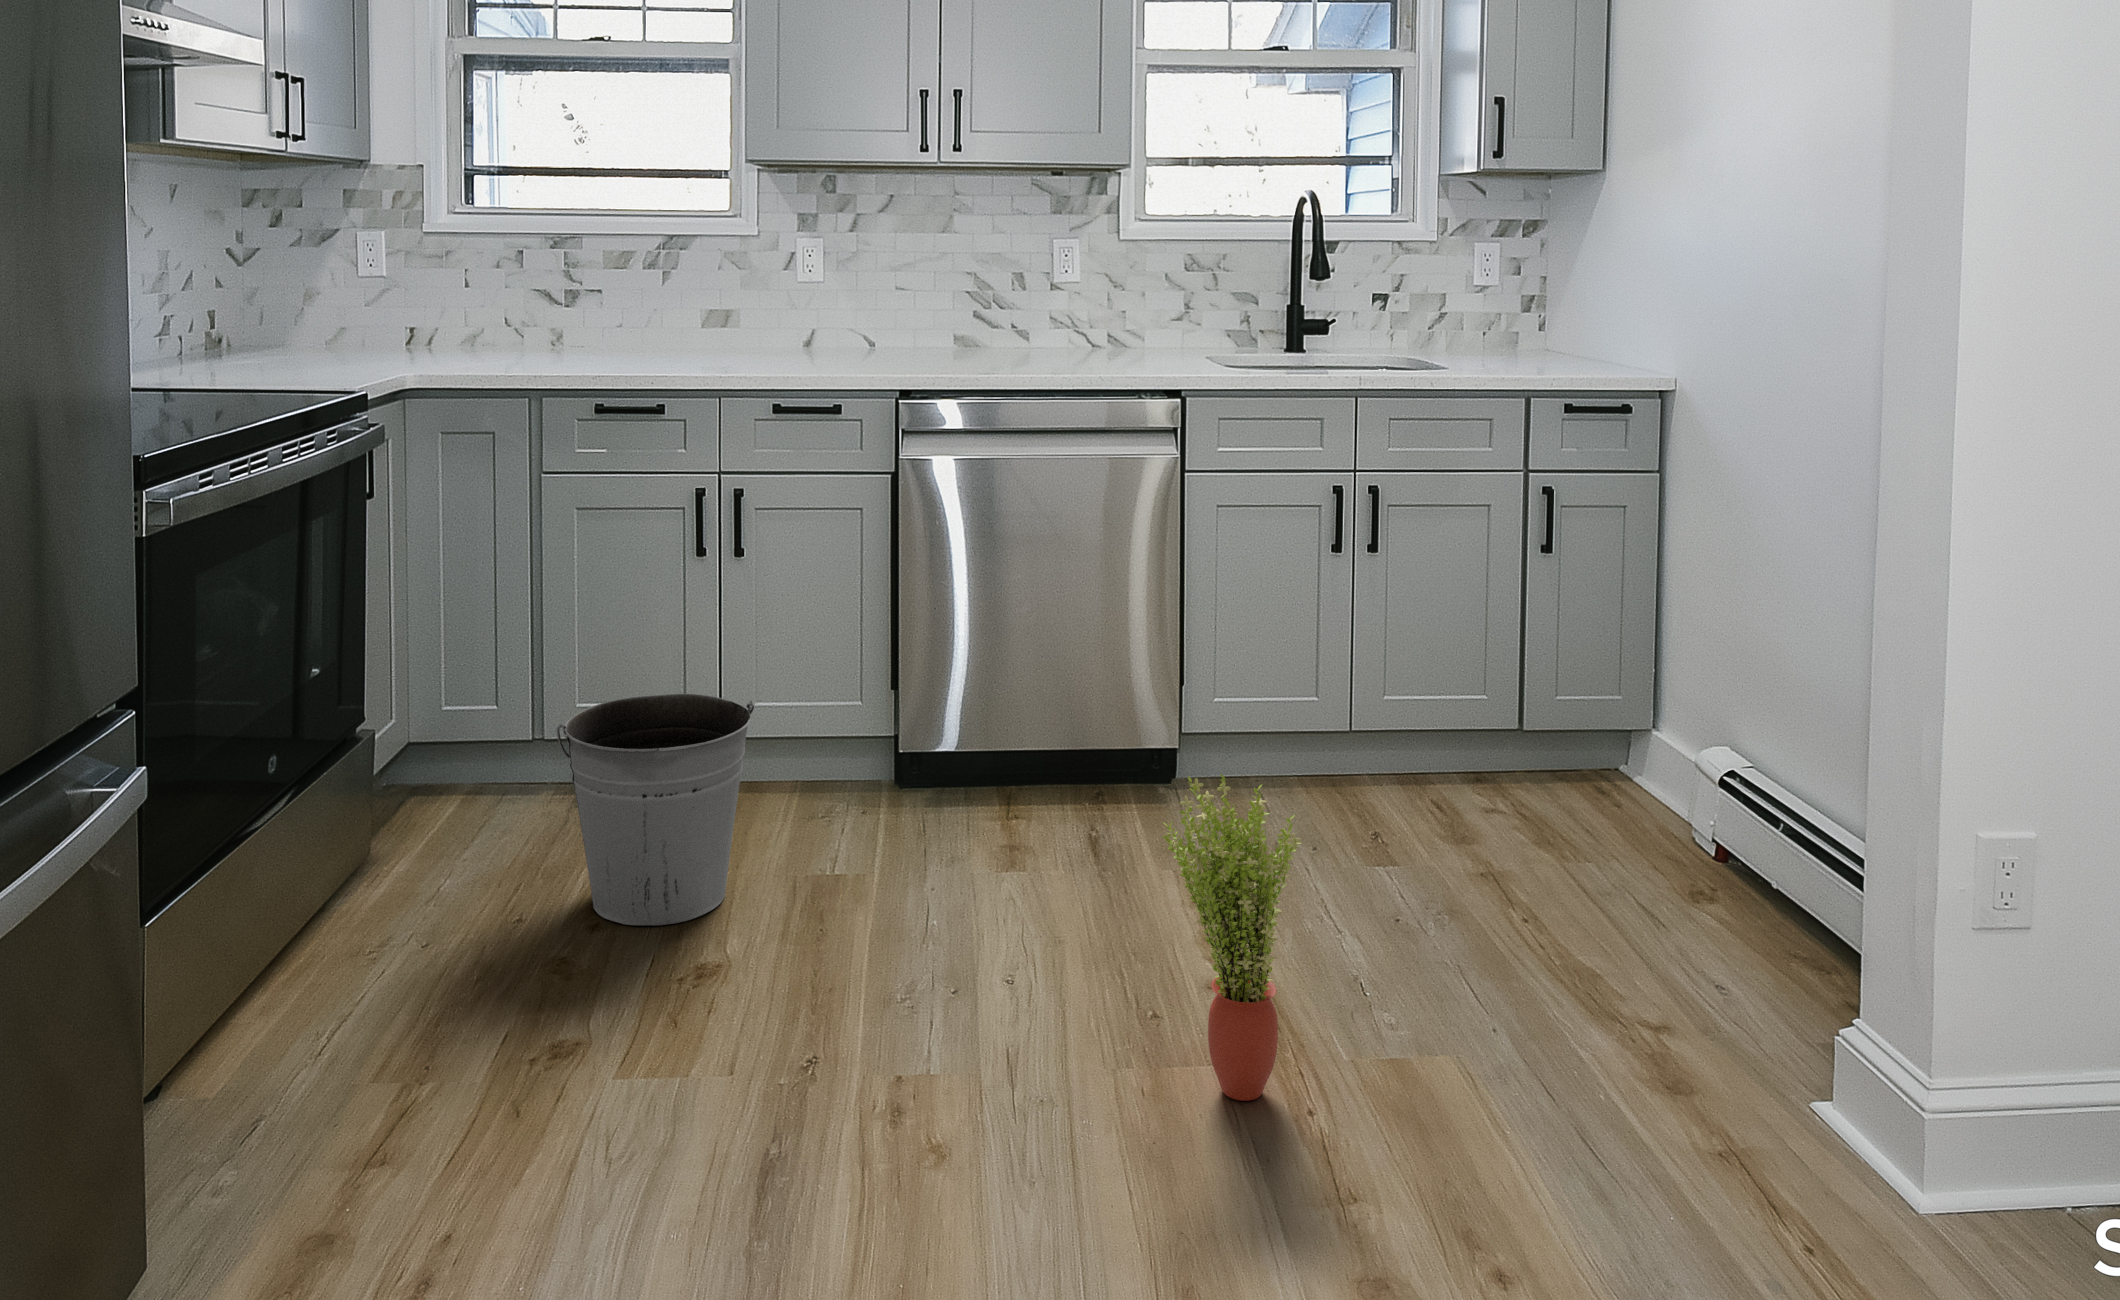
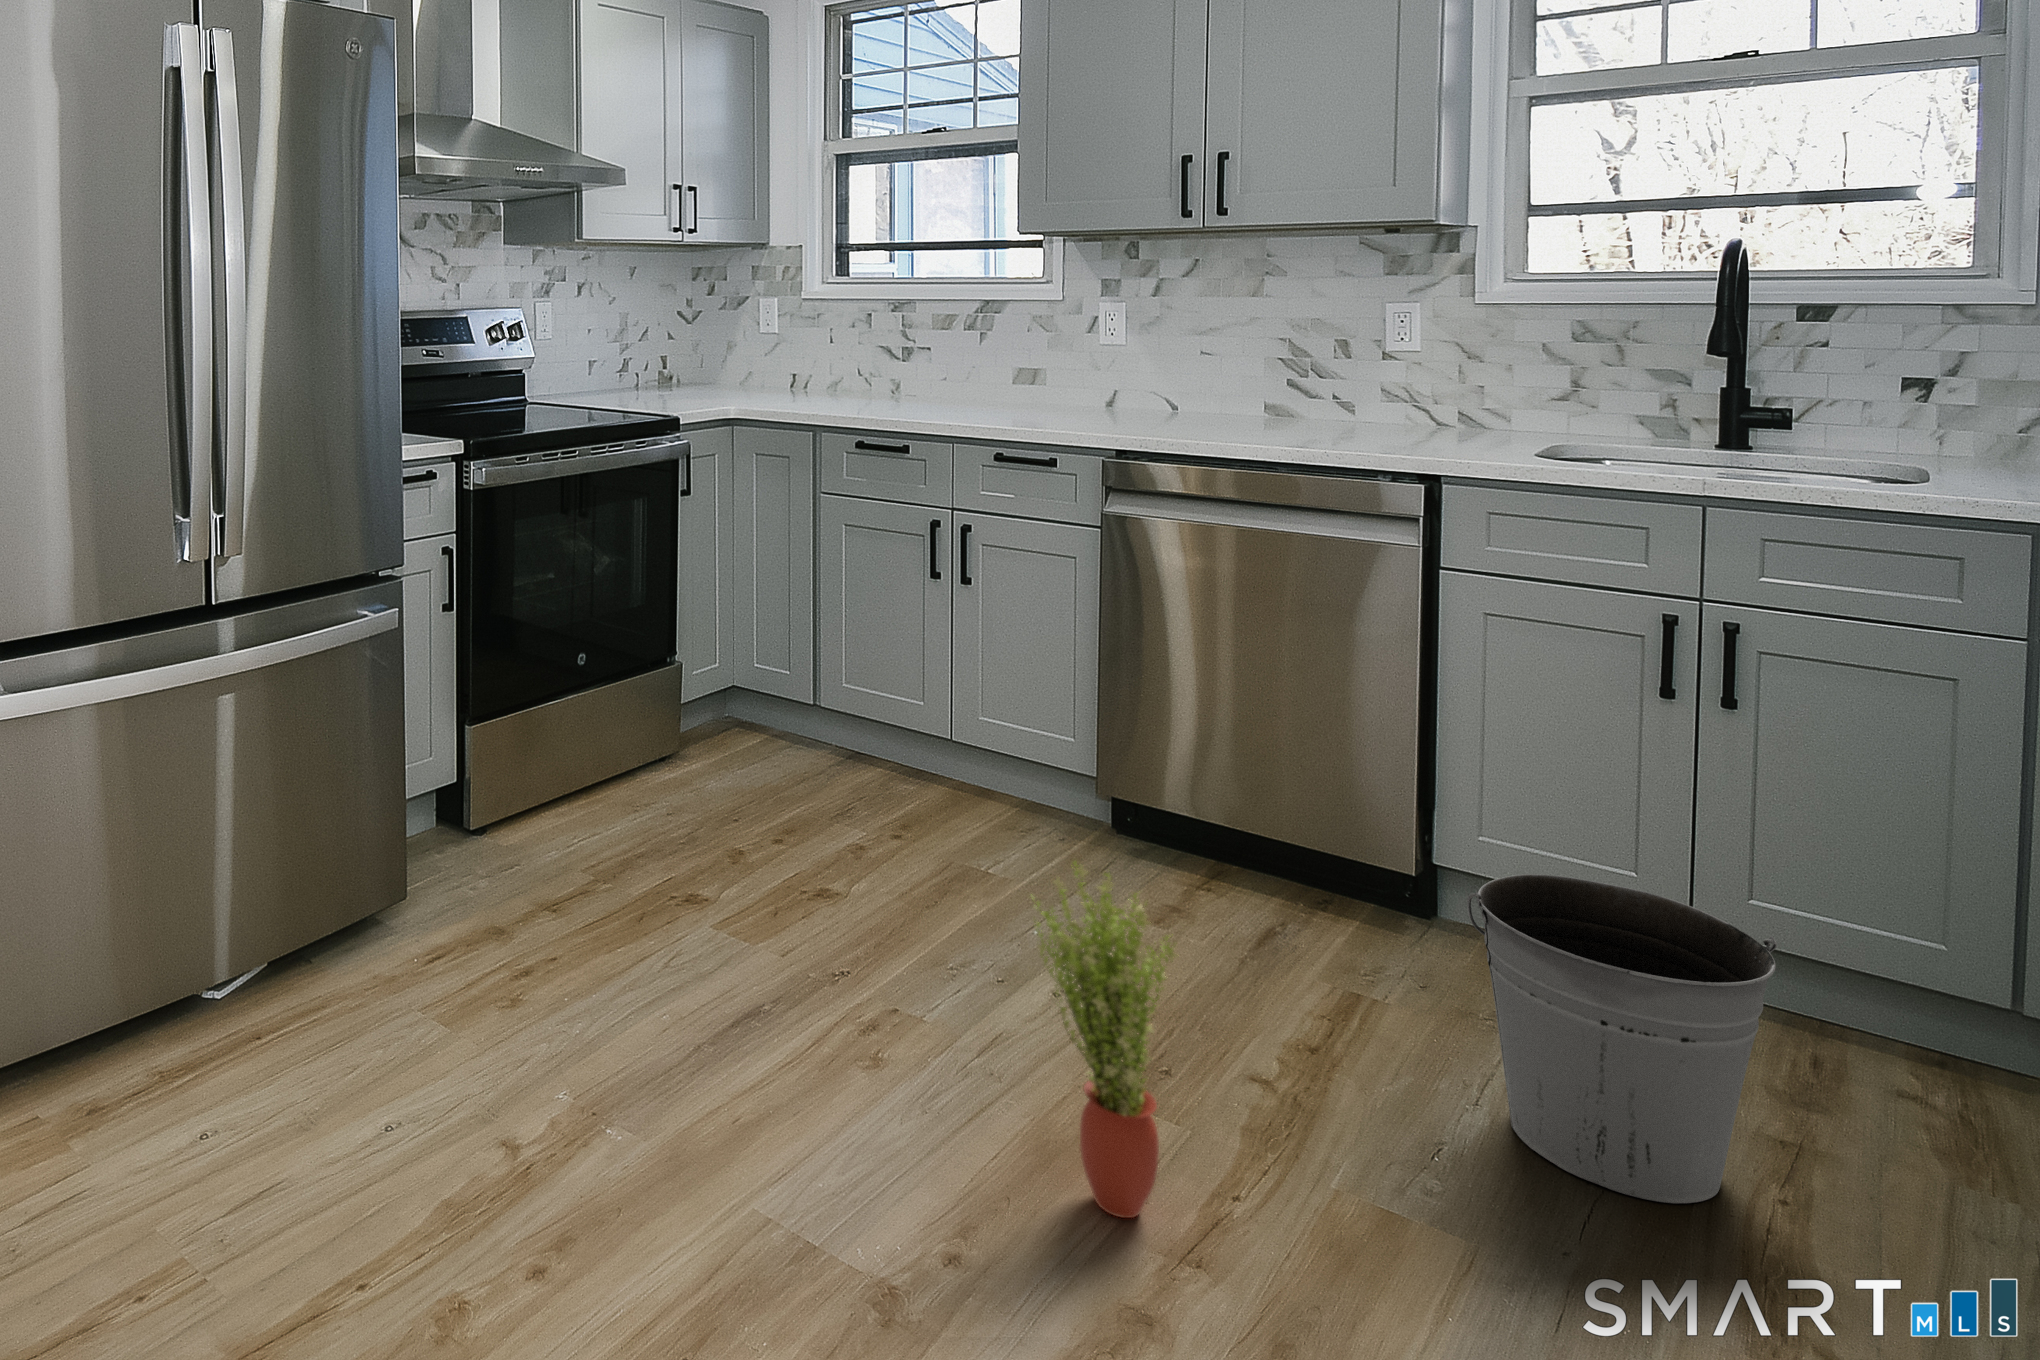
bucket: present [557,694,754,925] -> present [1467,874,1777,1203]

